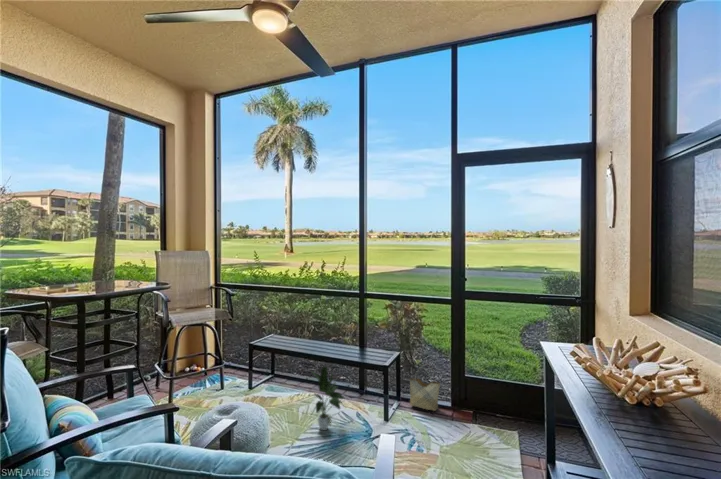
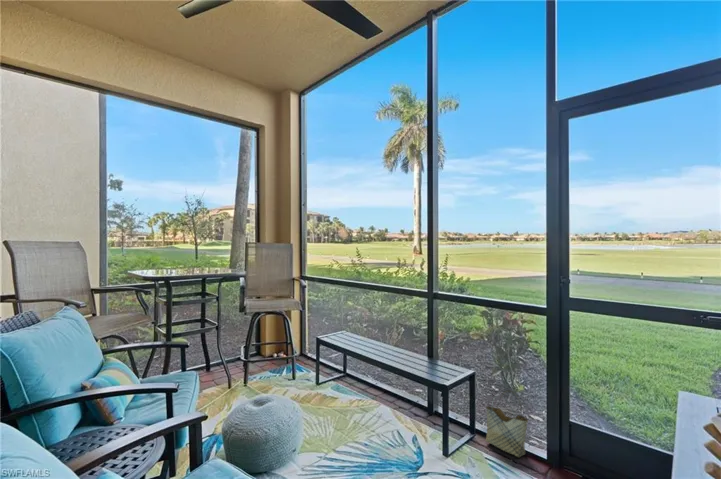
potted plant: present [309,366,344,430] -> none [345,373,394,448]

